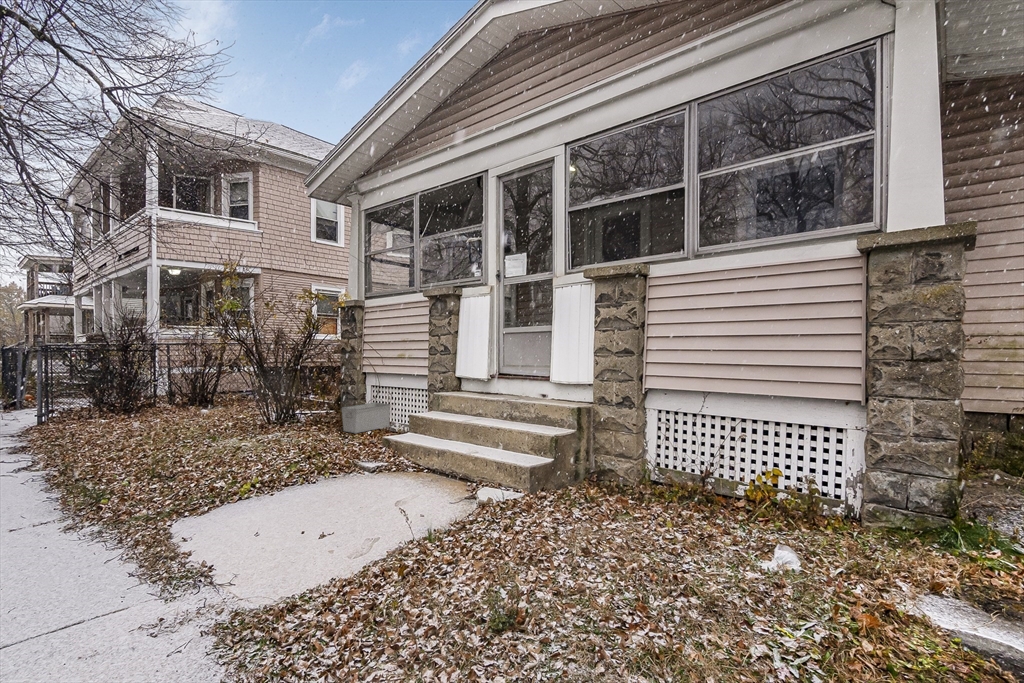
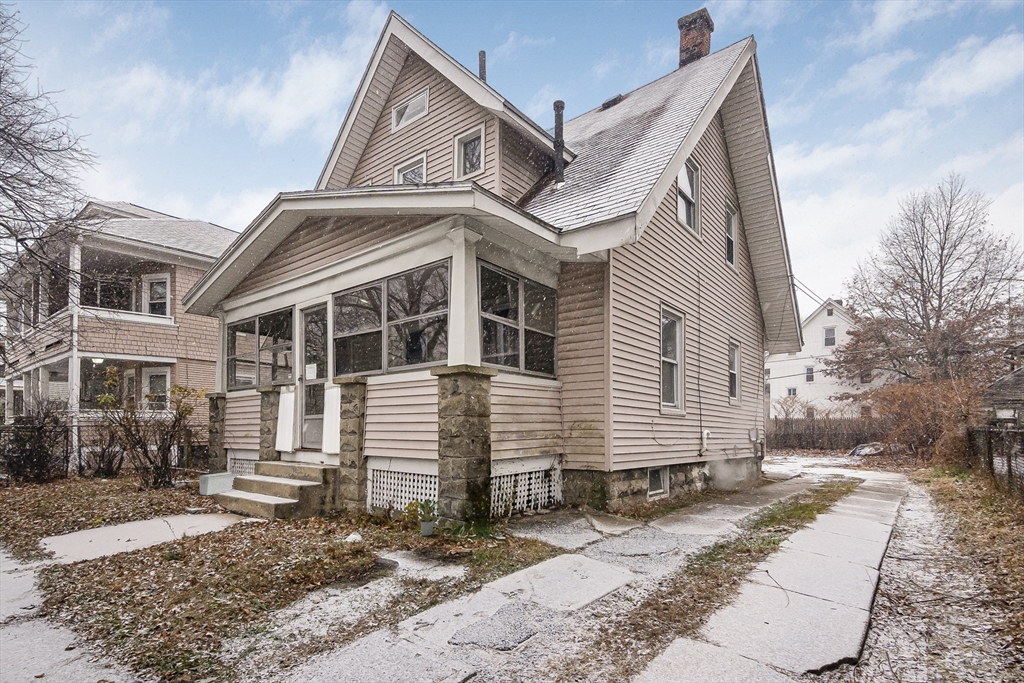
potted plant: none [821,471,929,540] -> present [405,498,442,536]

